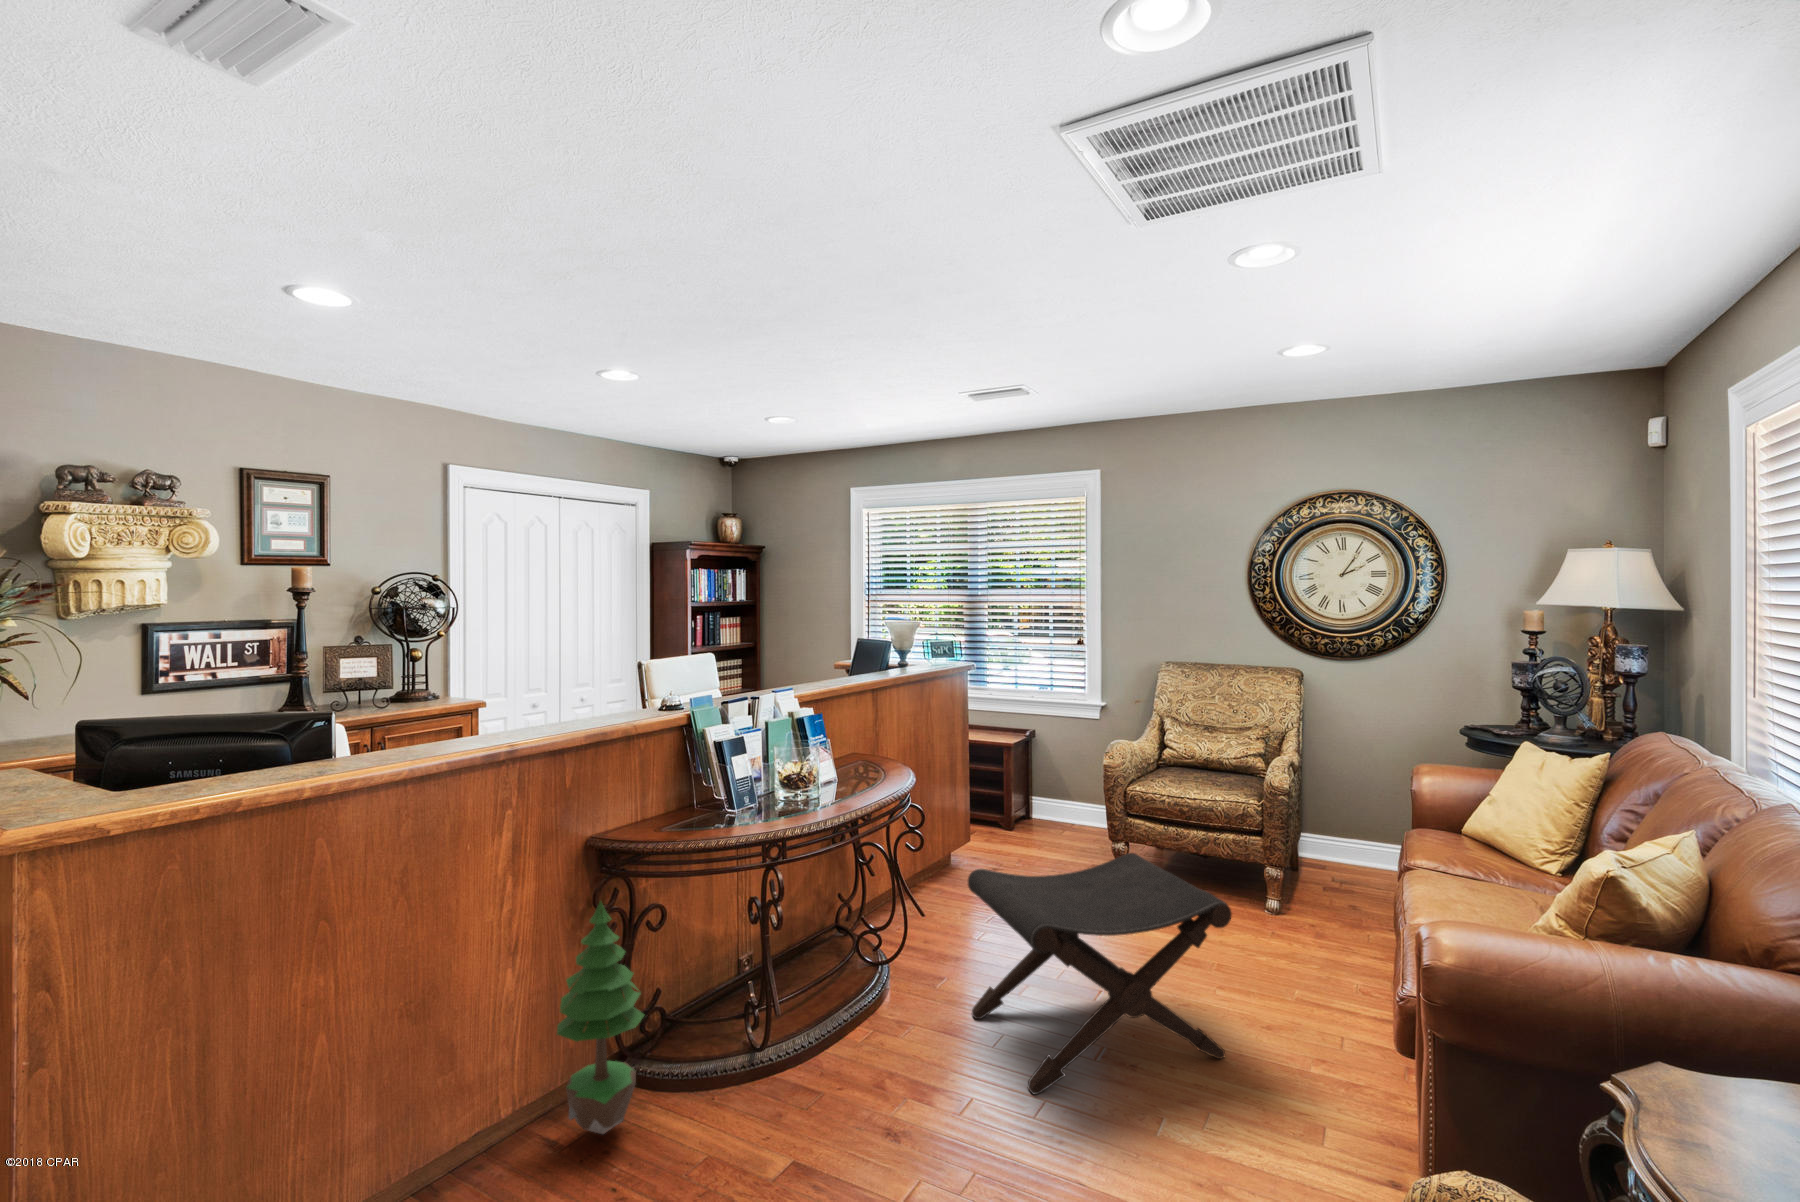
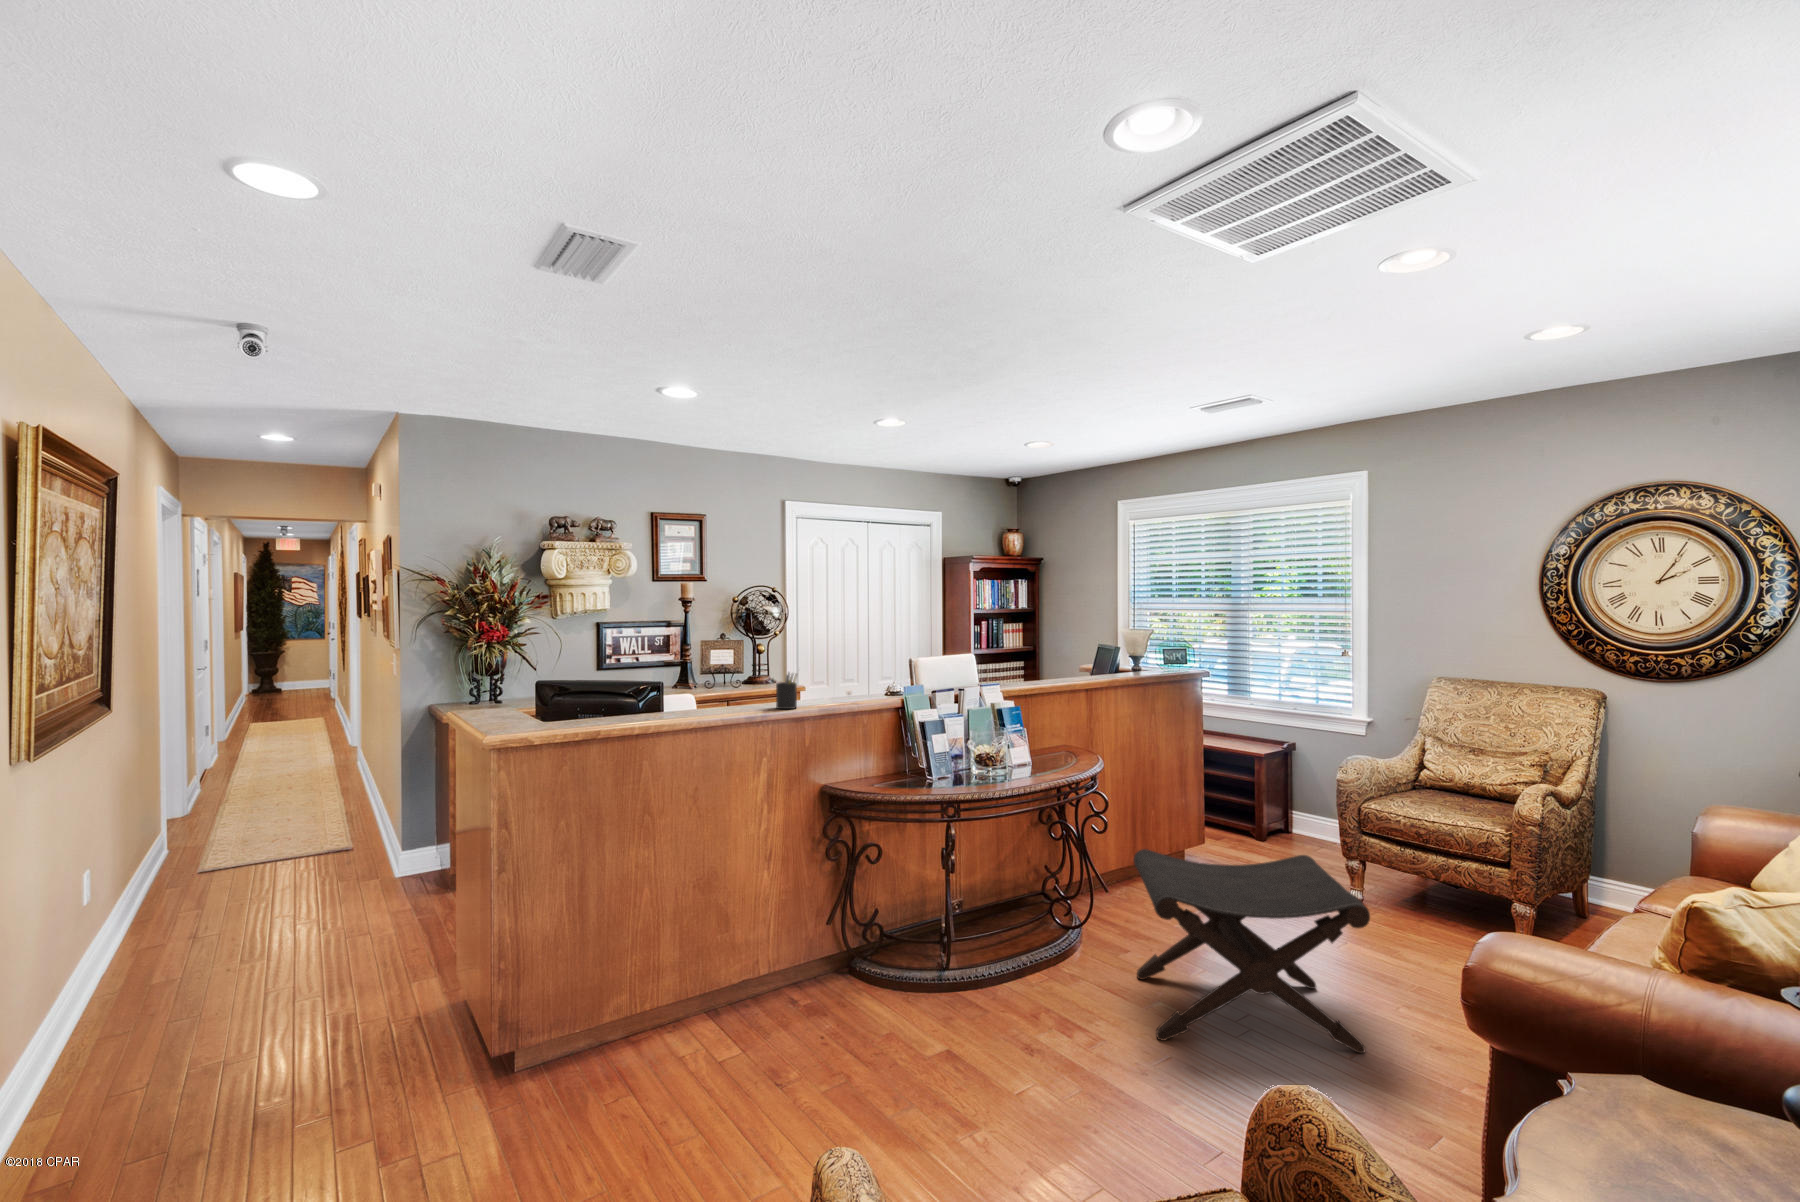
pen holder: none [517,676,554,738] -> present [776,673,797,709]
potted tree: present [557,902,644,1134] -> none [795,827,855,994]

